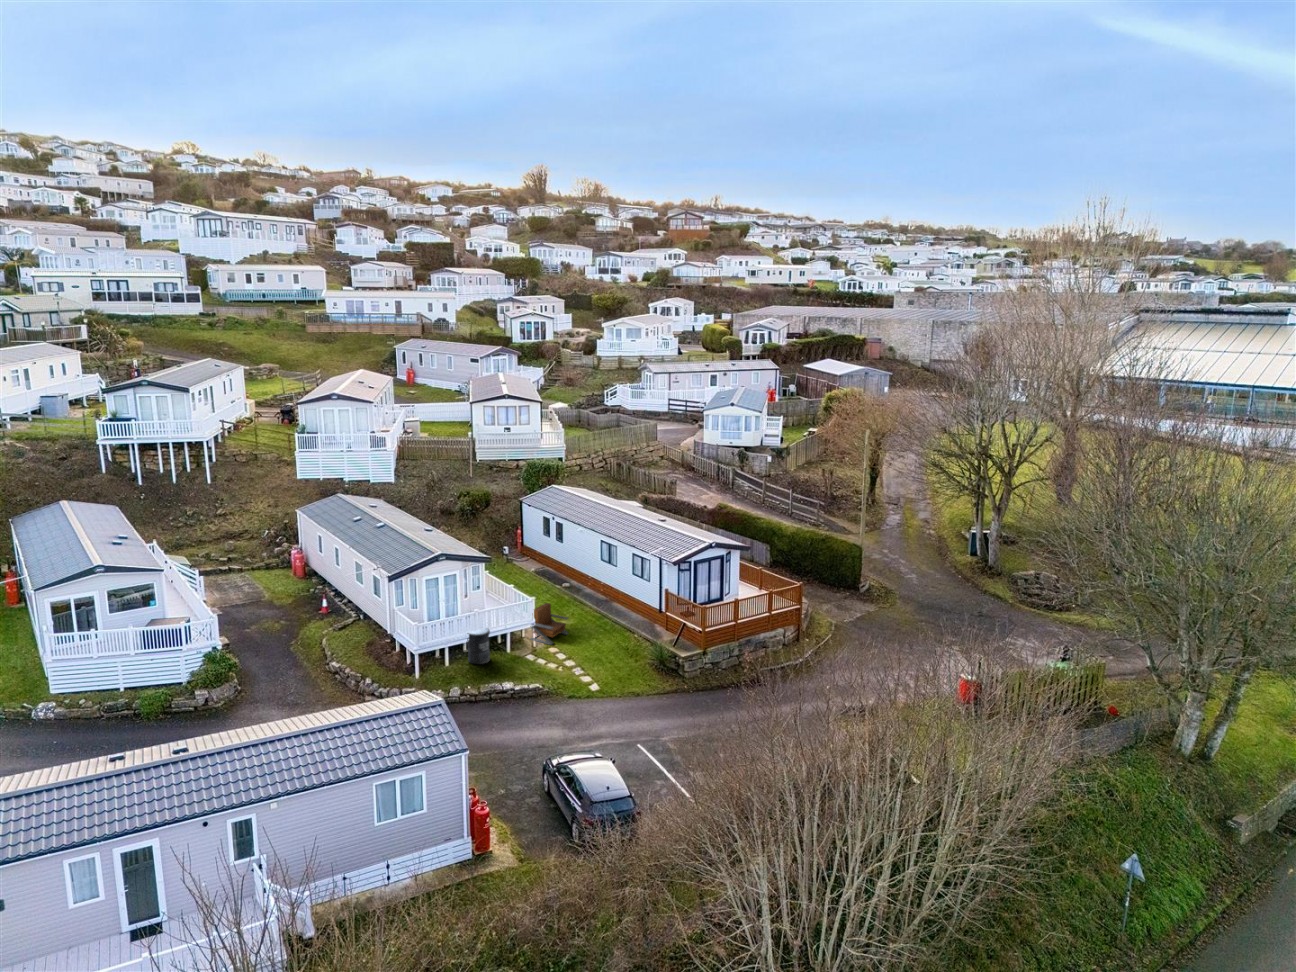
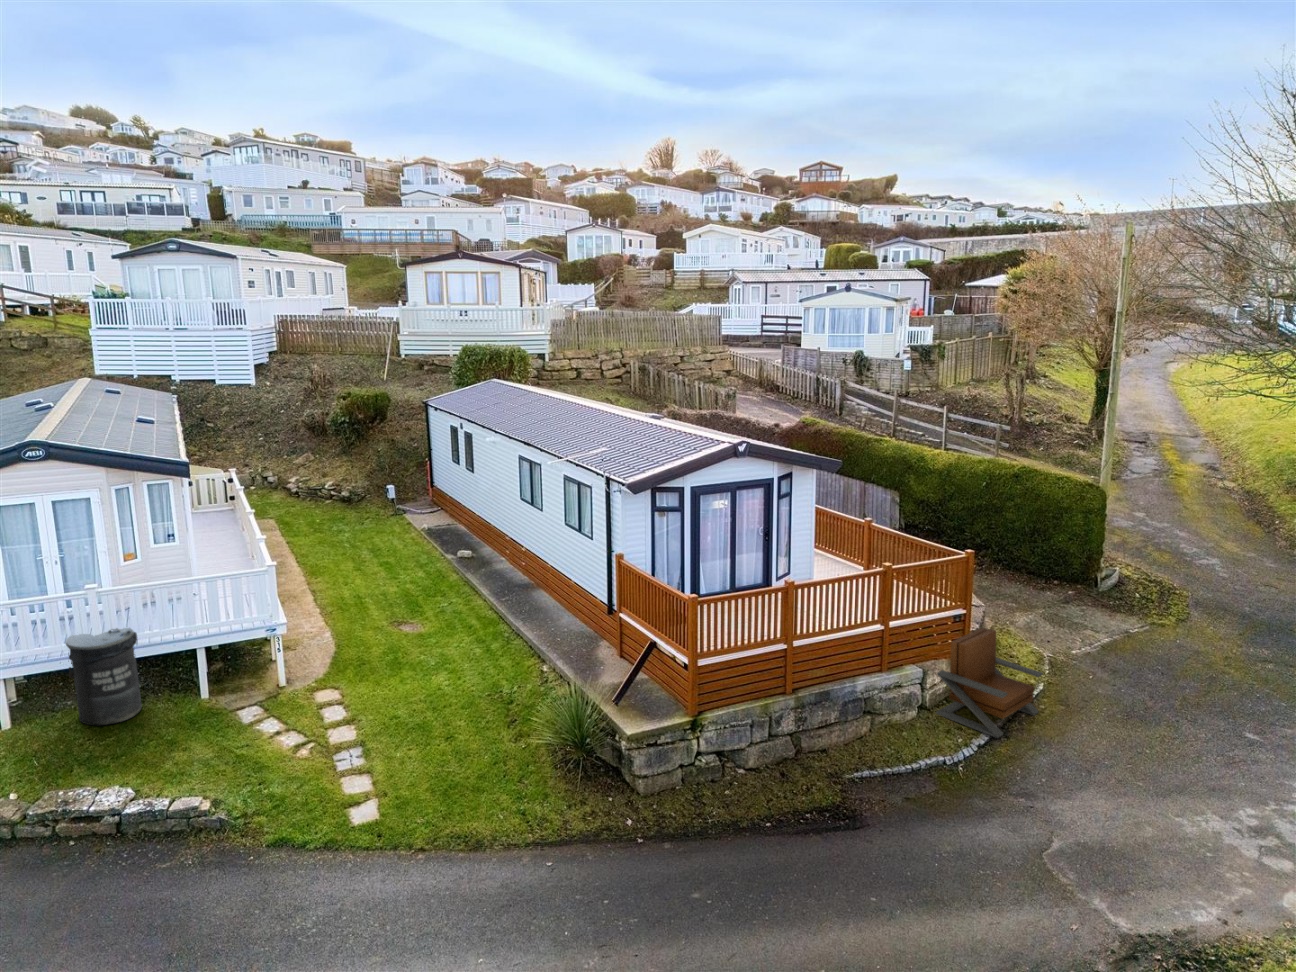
lounge chair: present [530,603,568,645] -> present [936,628,1043,738]

